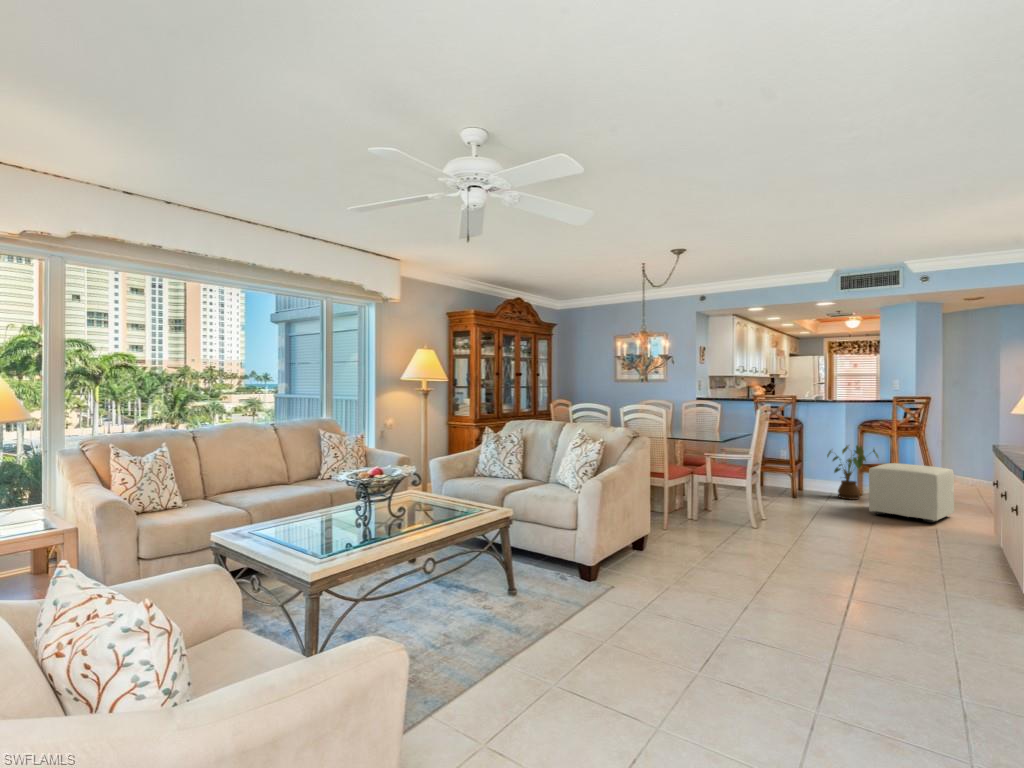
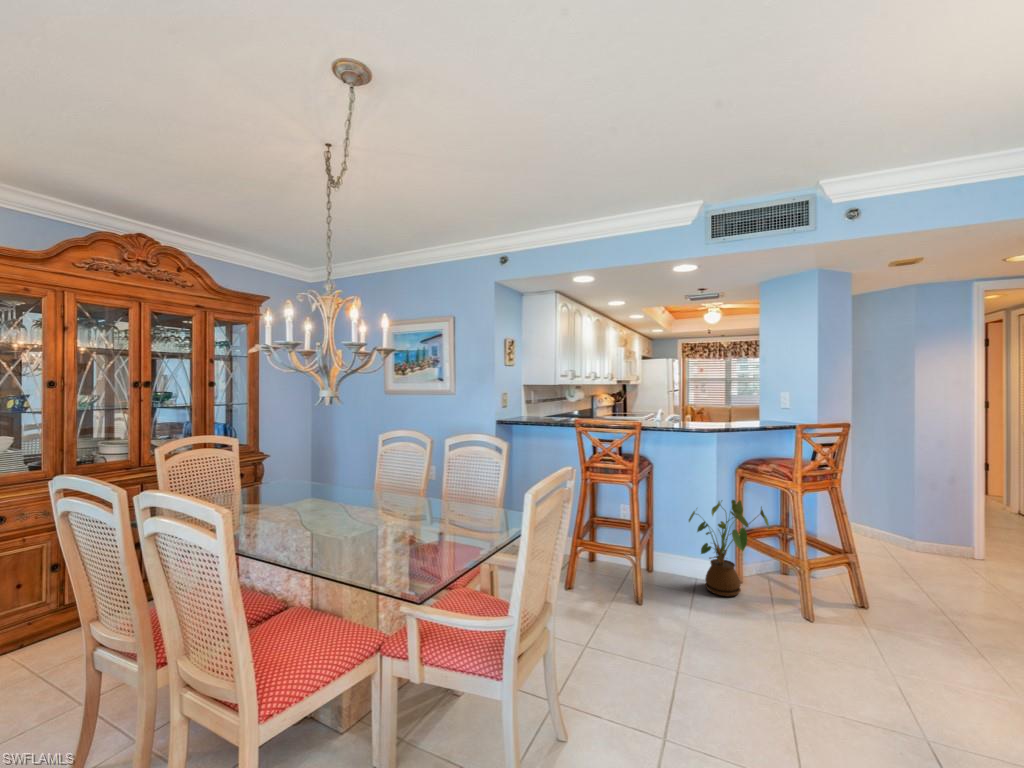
ottoman: present [869,463,954,523] -> none [769,546,918,705]

